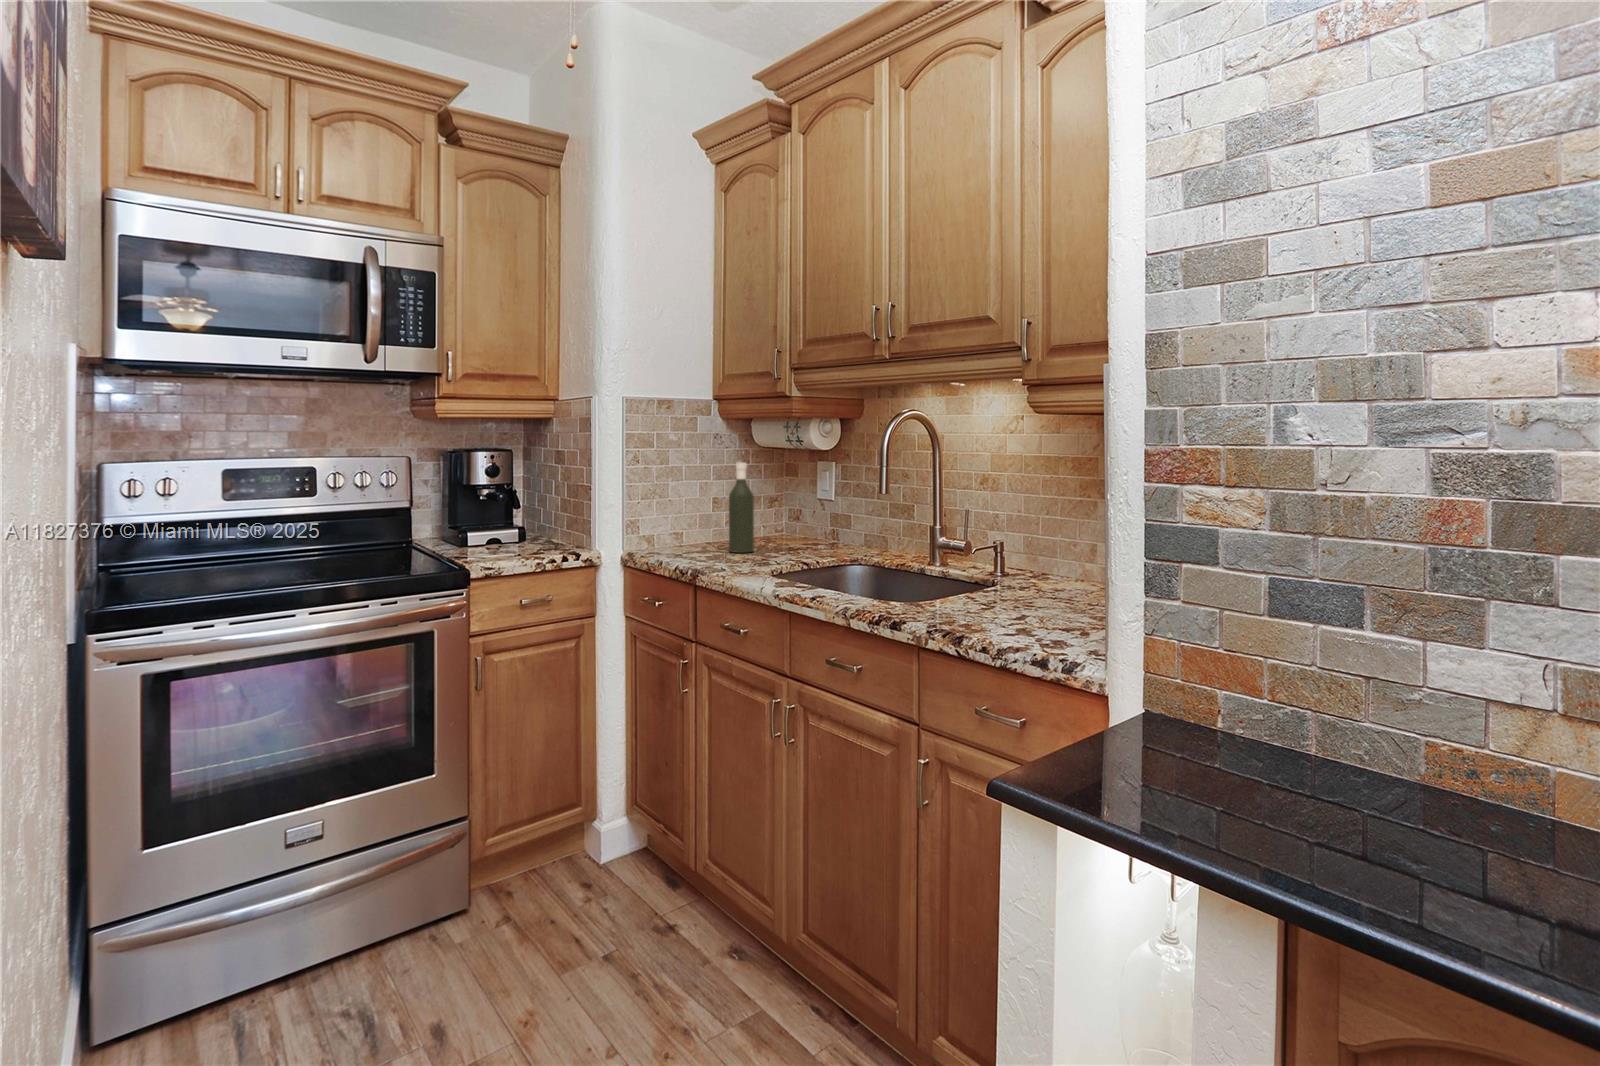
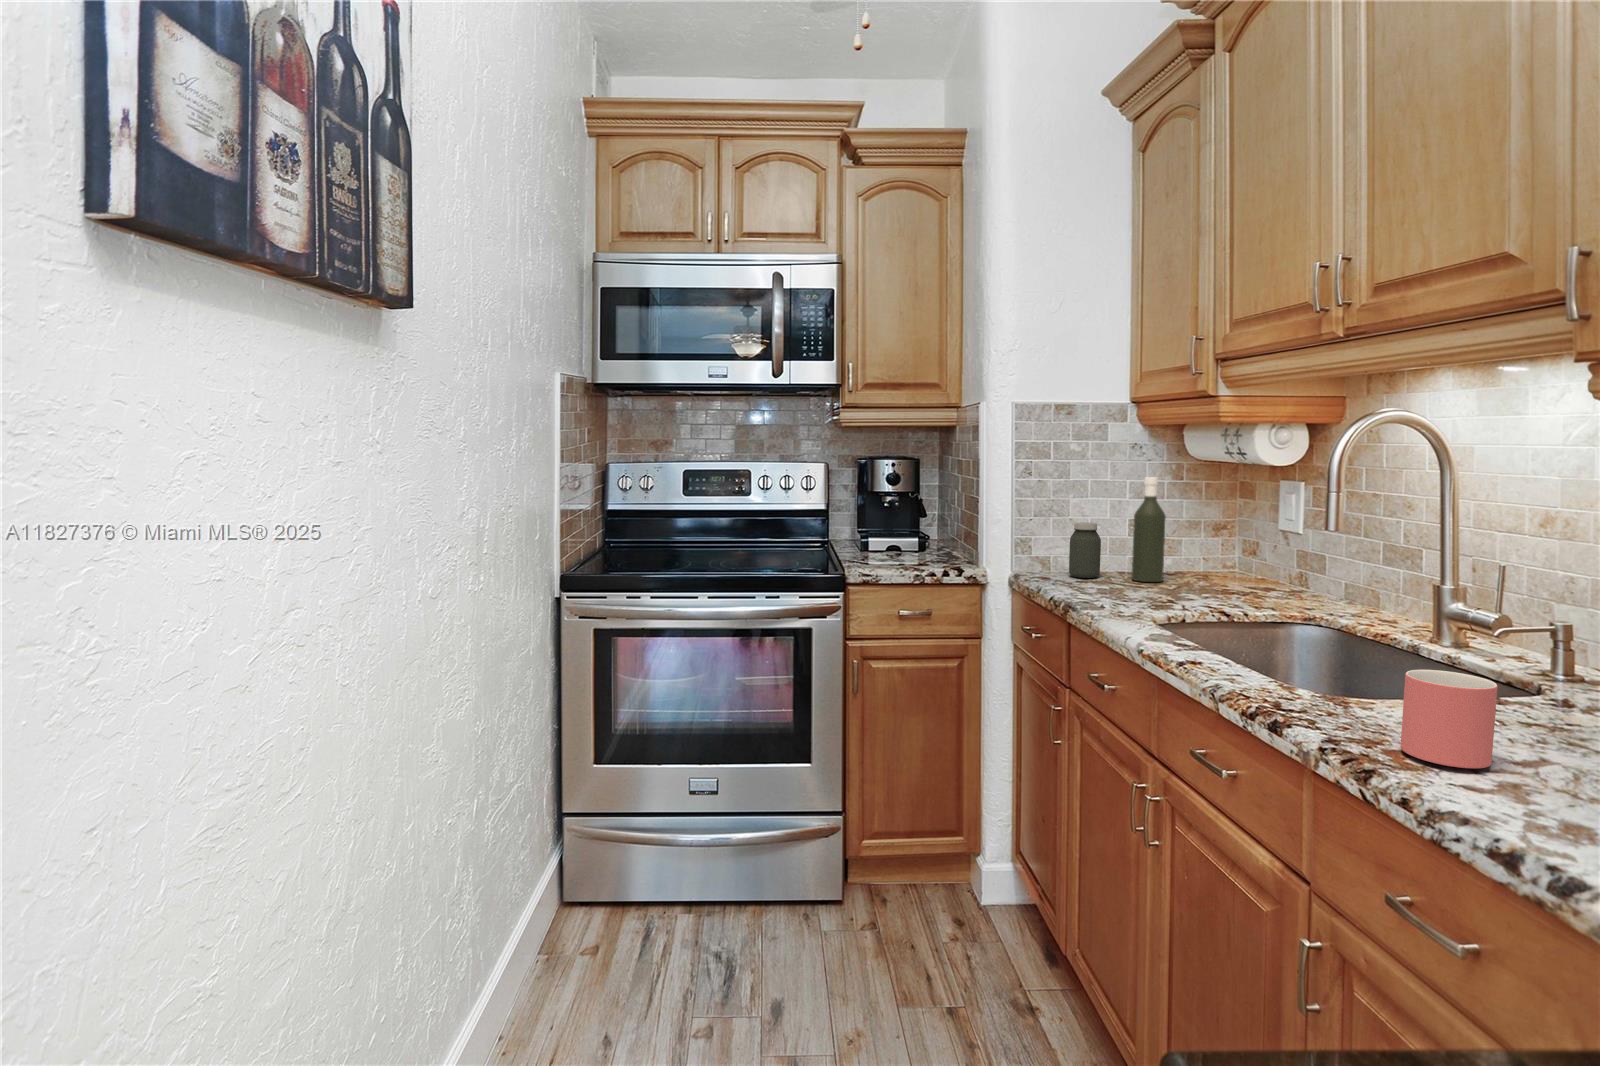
jar: none [677,504,703,553] -> present [1069,522,1101,578]
mug: none [969,573,1015,628] -> present [1400,670,1498,768]

